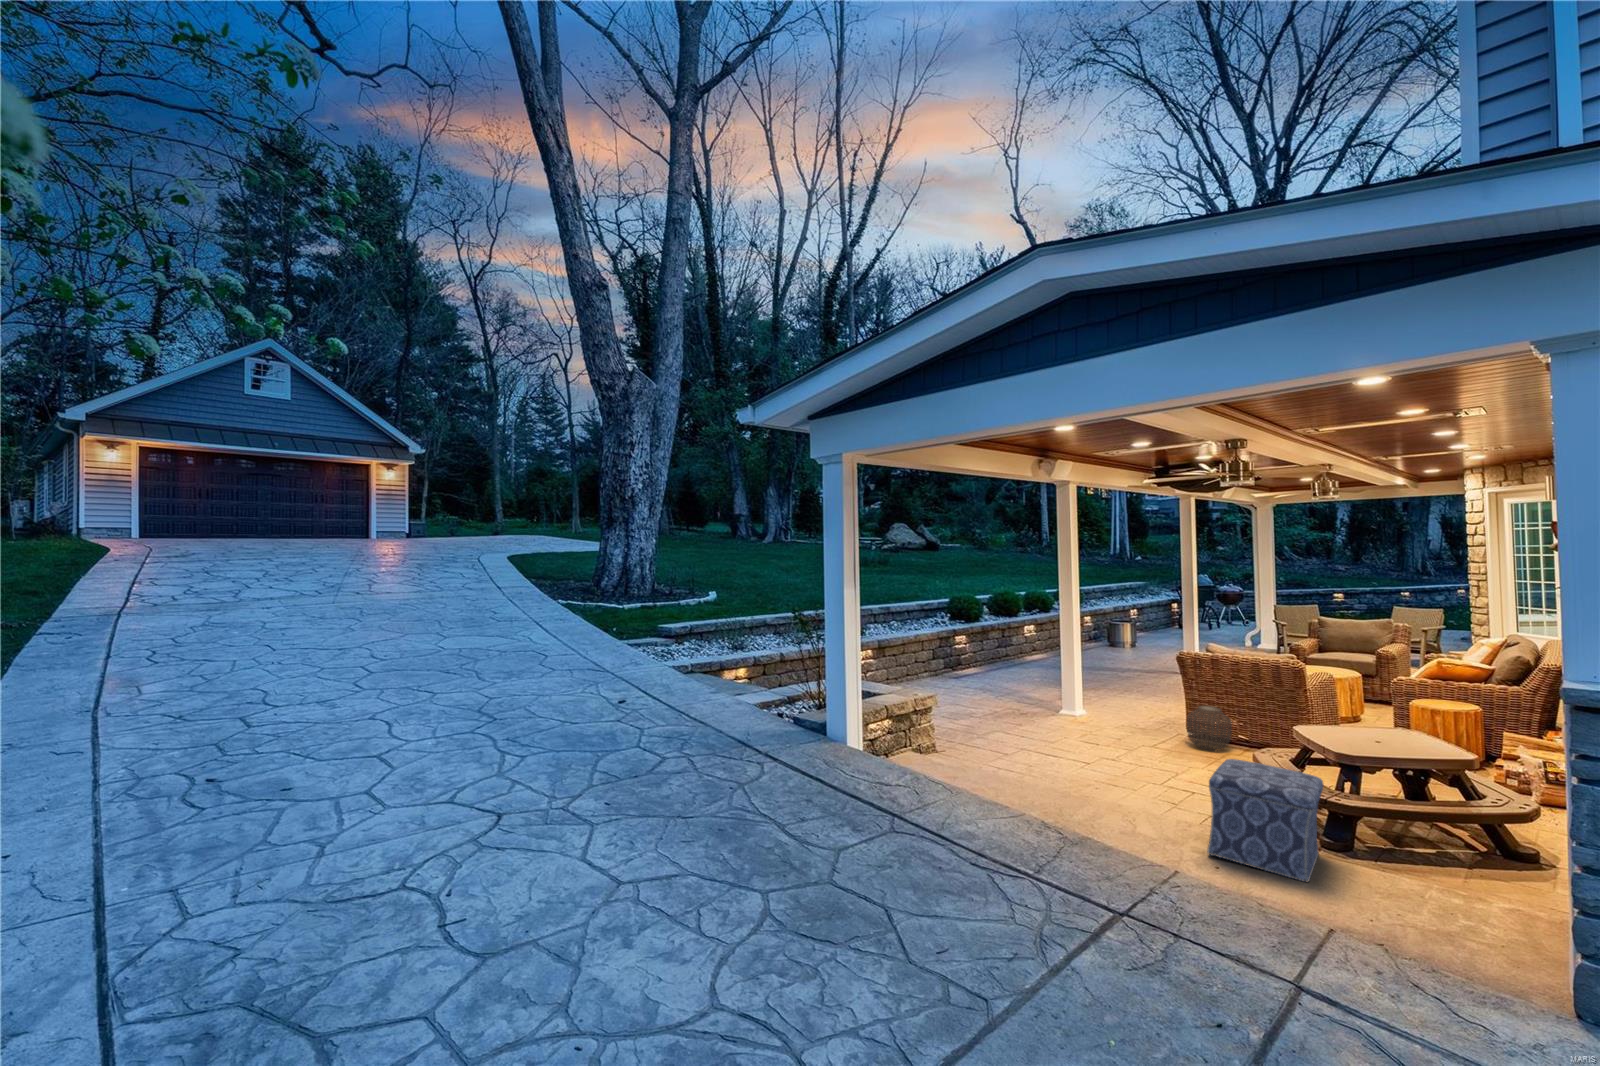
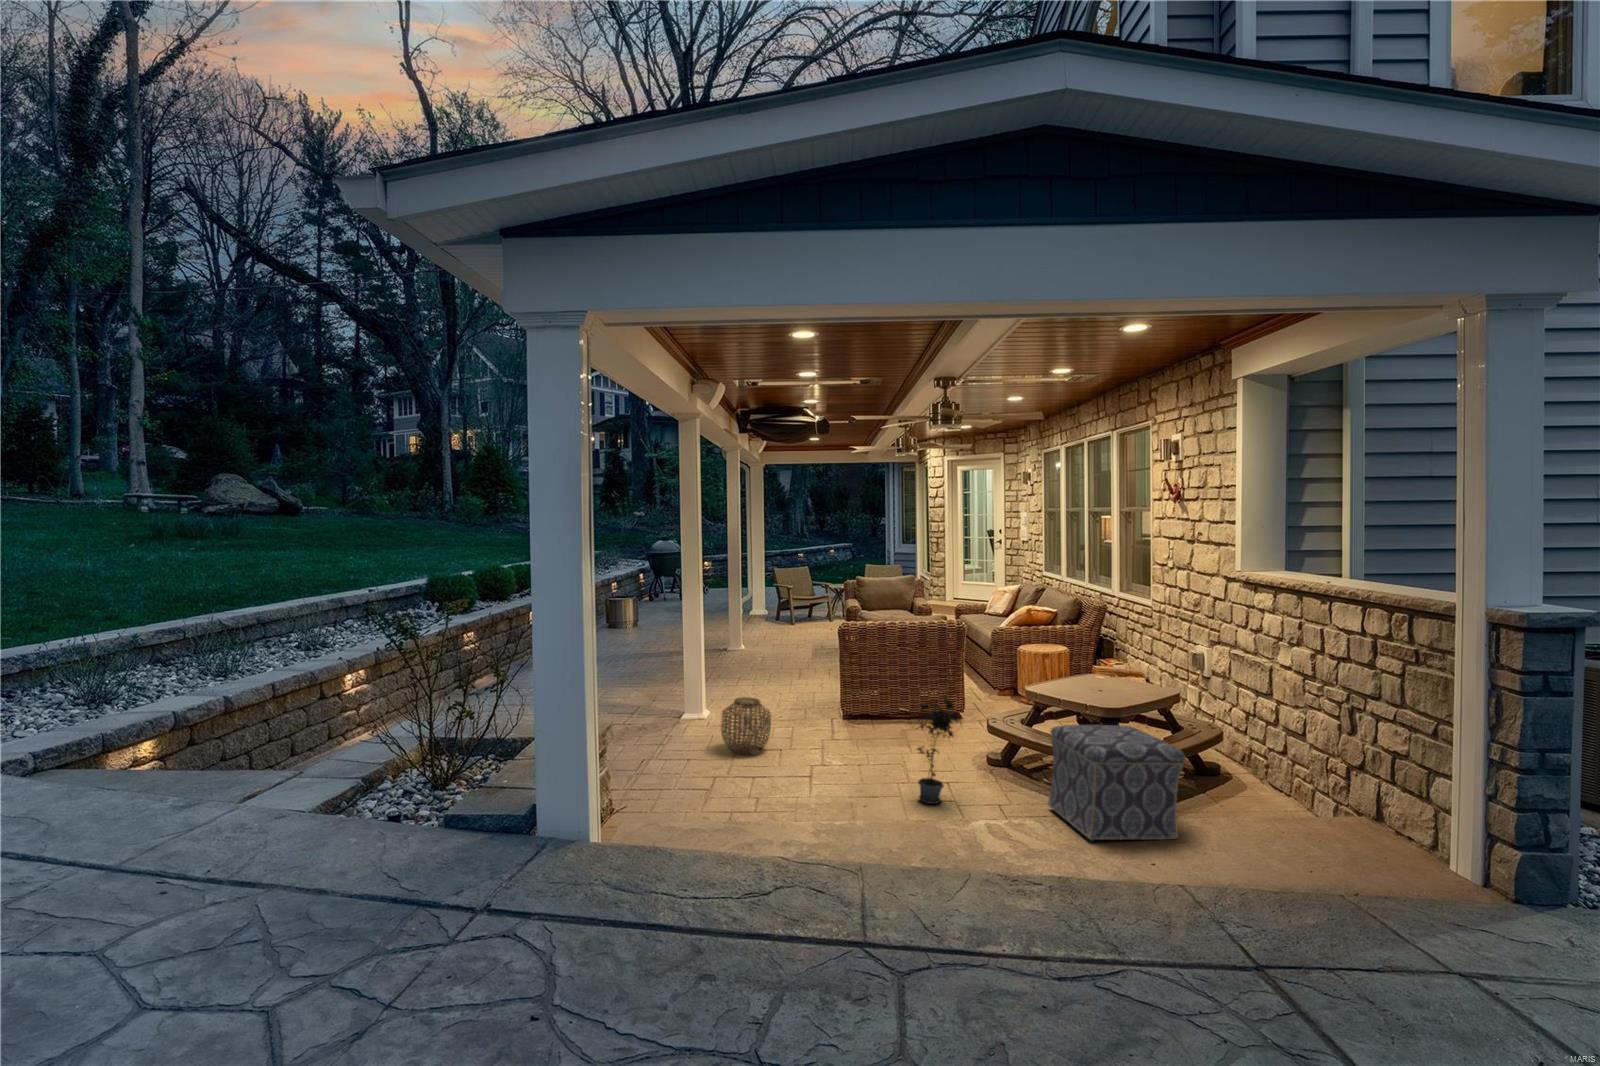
woven basket: present [1187,706,1232,751] -> present [721,697,771,755]
potted plant: none [1112,715,1154,803] -> present [916,695,960,804]

